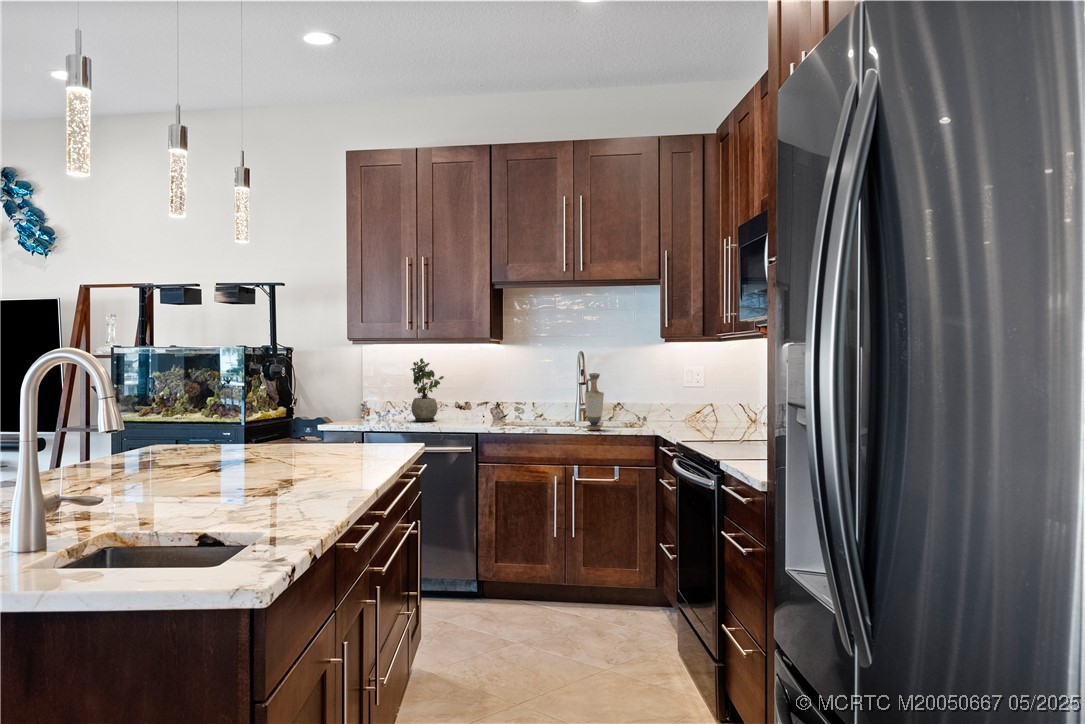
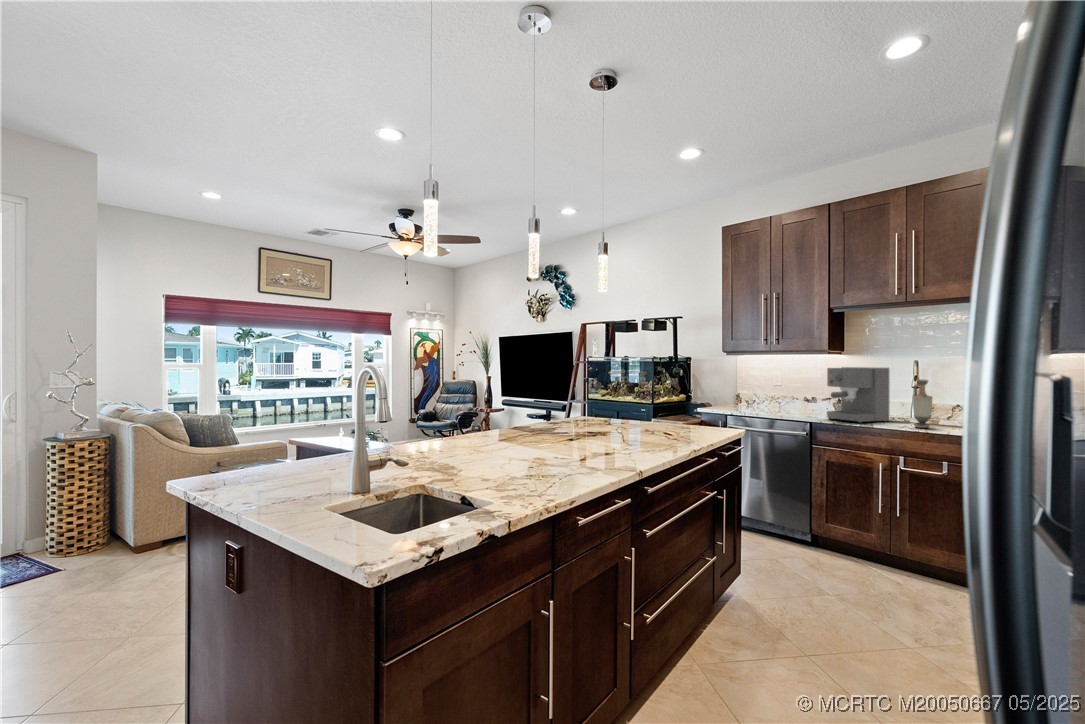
potted plant: present [410,358,444,422] -> none [769,365,793,410]
coffee maker: none [492,360,558,429] -> present [827,367,890,423]

